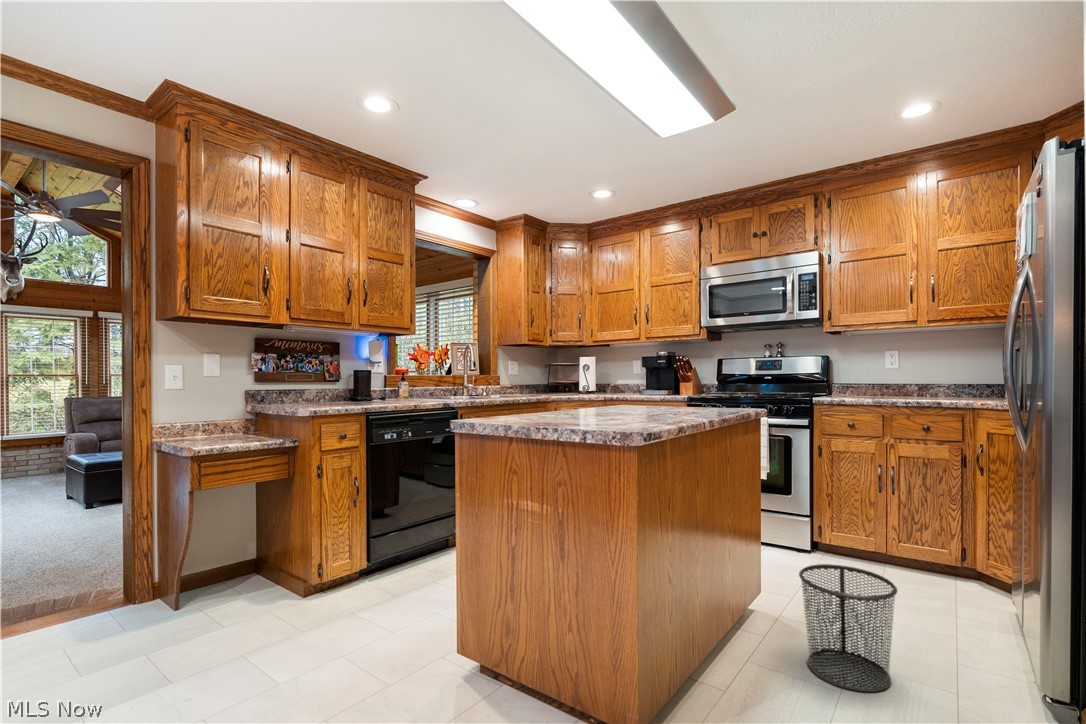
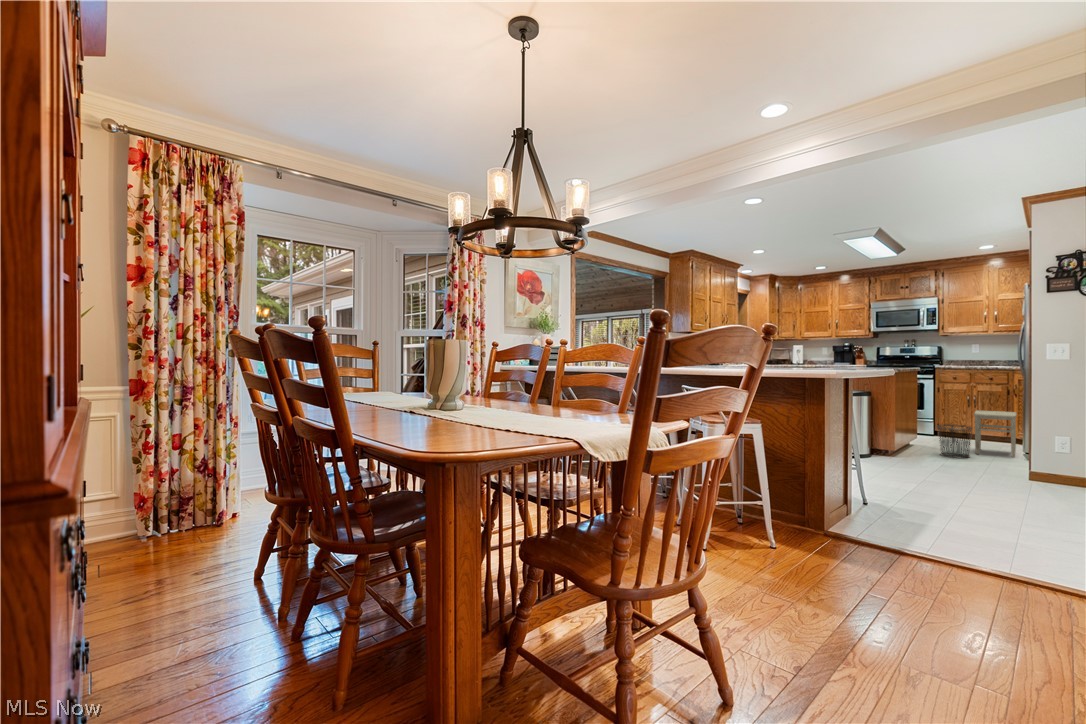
stool: none [898,516,1018,686] -> present [974,410,1017,458]

